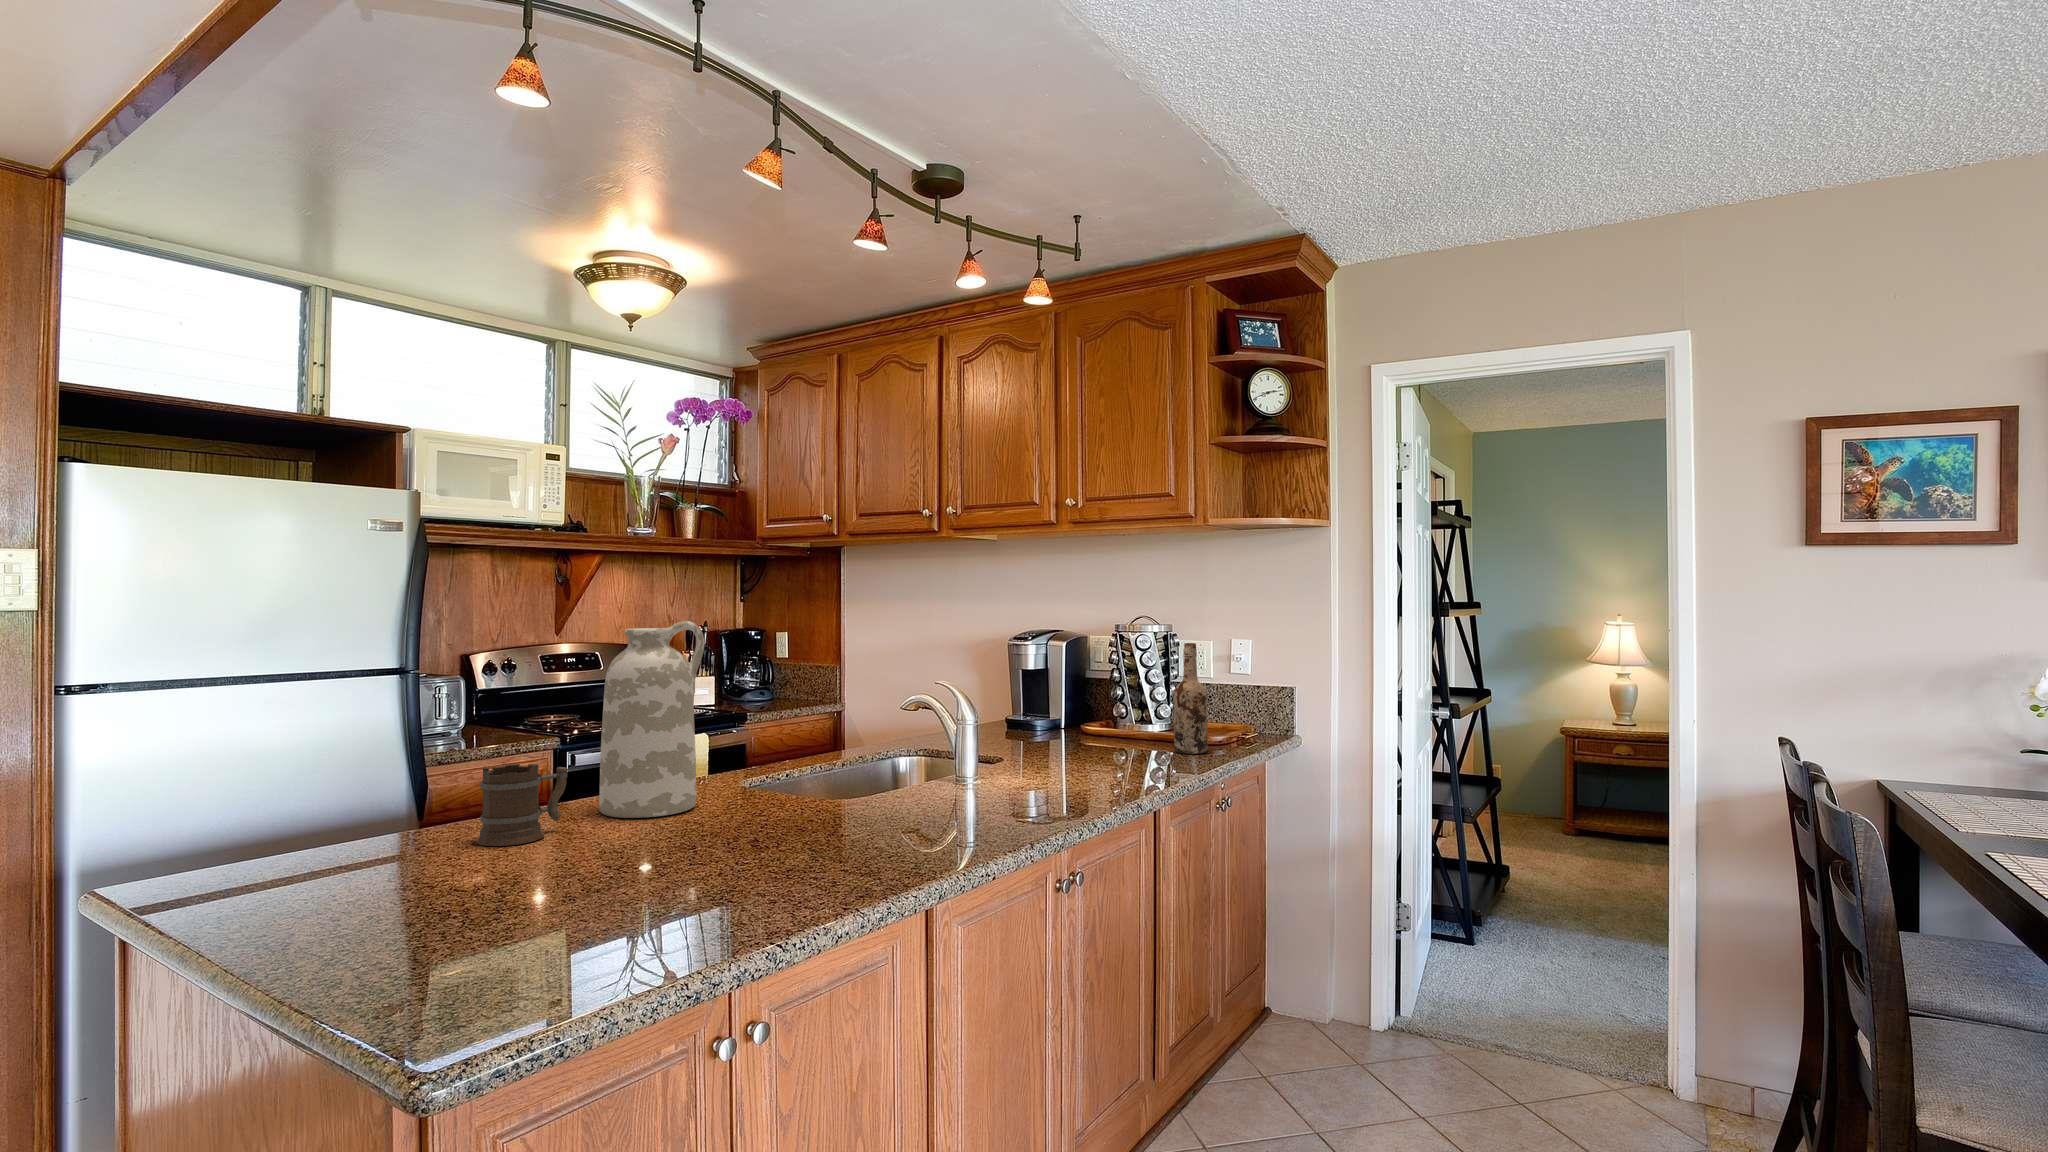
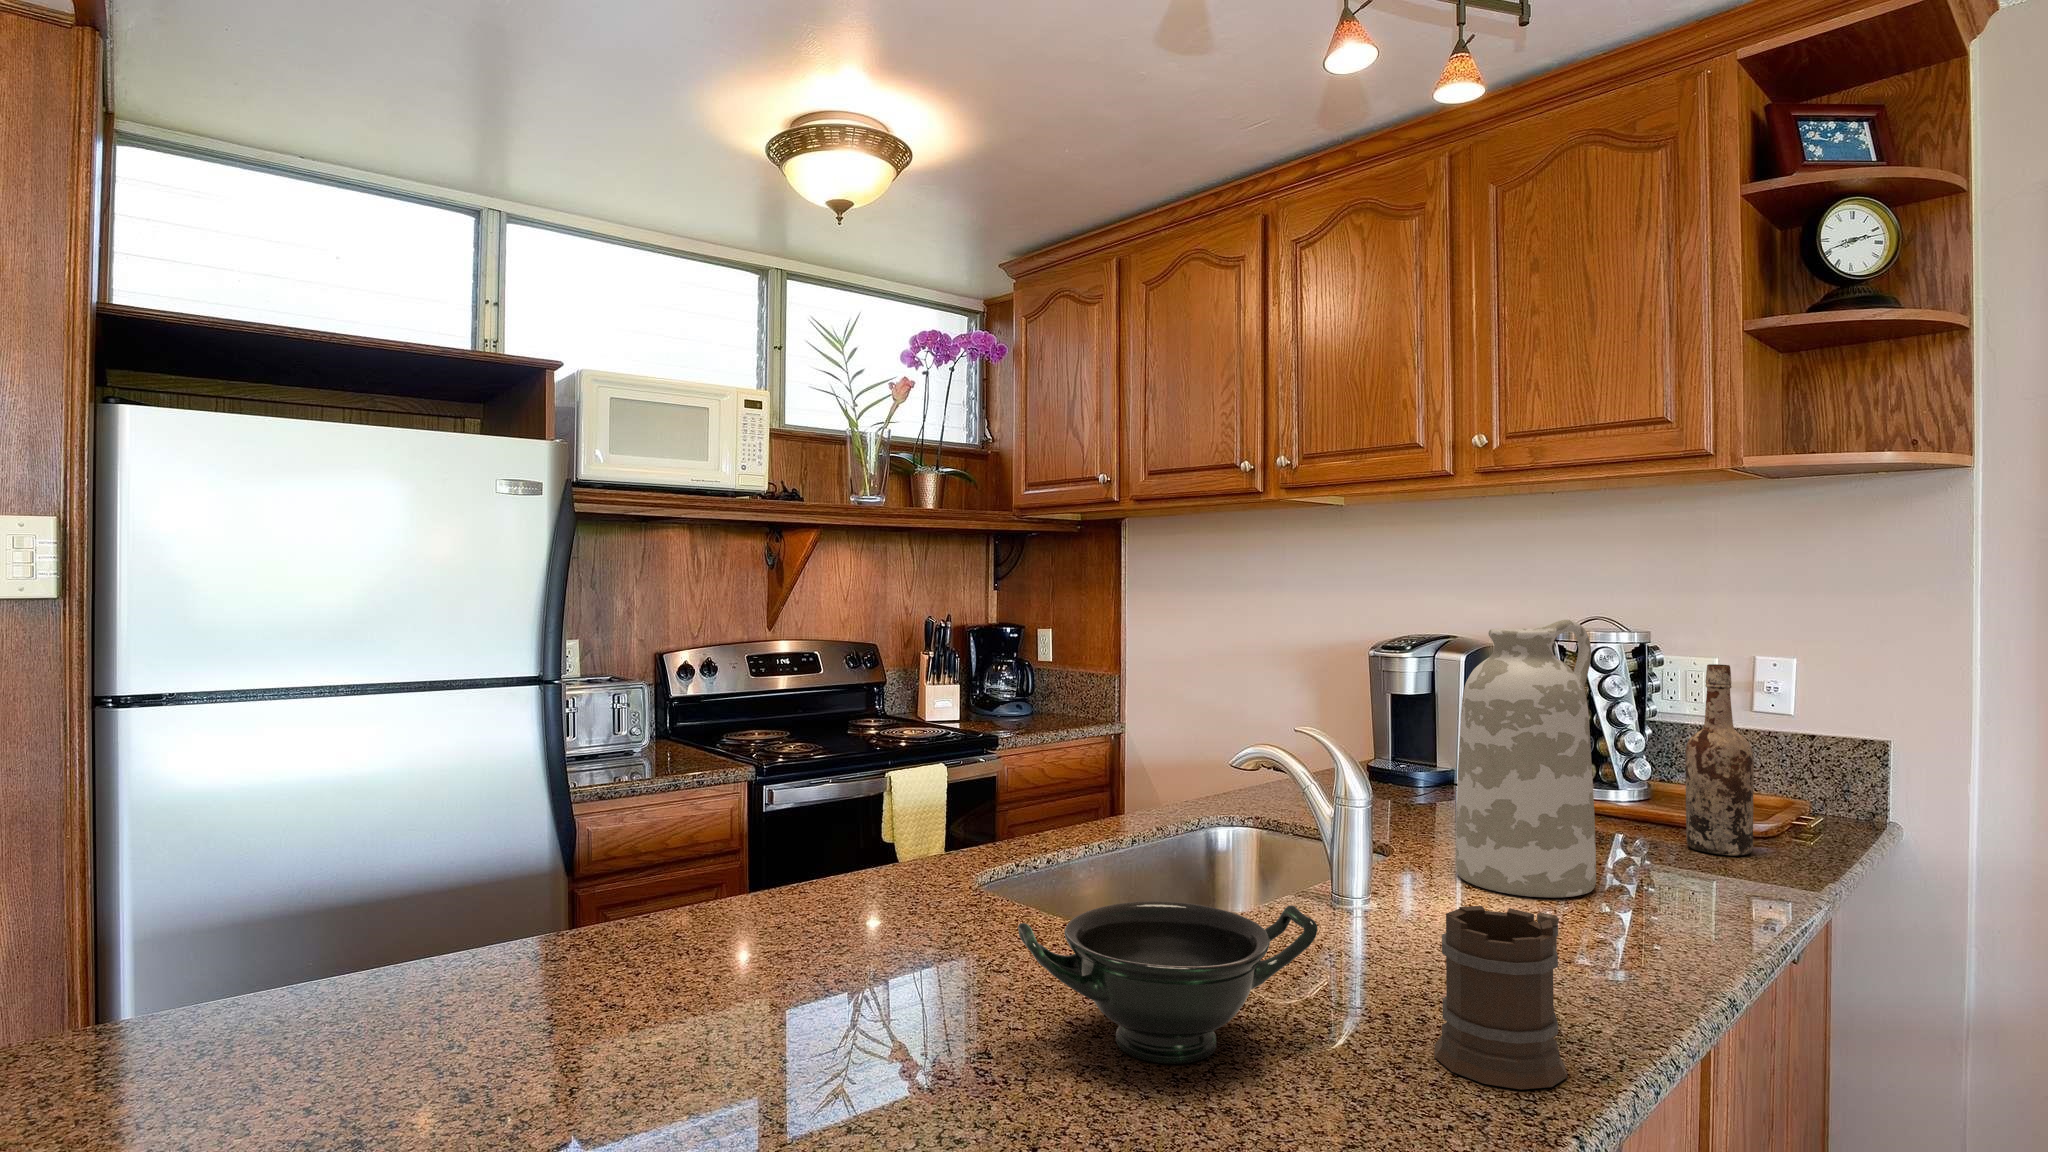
vase: present [599,621,704,818] -> present [1456,620,1596,898]
bowl: none [771,762,925,837] -> present [1018,901,1318,1064]
mug: present [476,764,568,846] -> present [1435,906,1567,1089]

